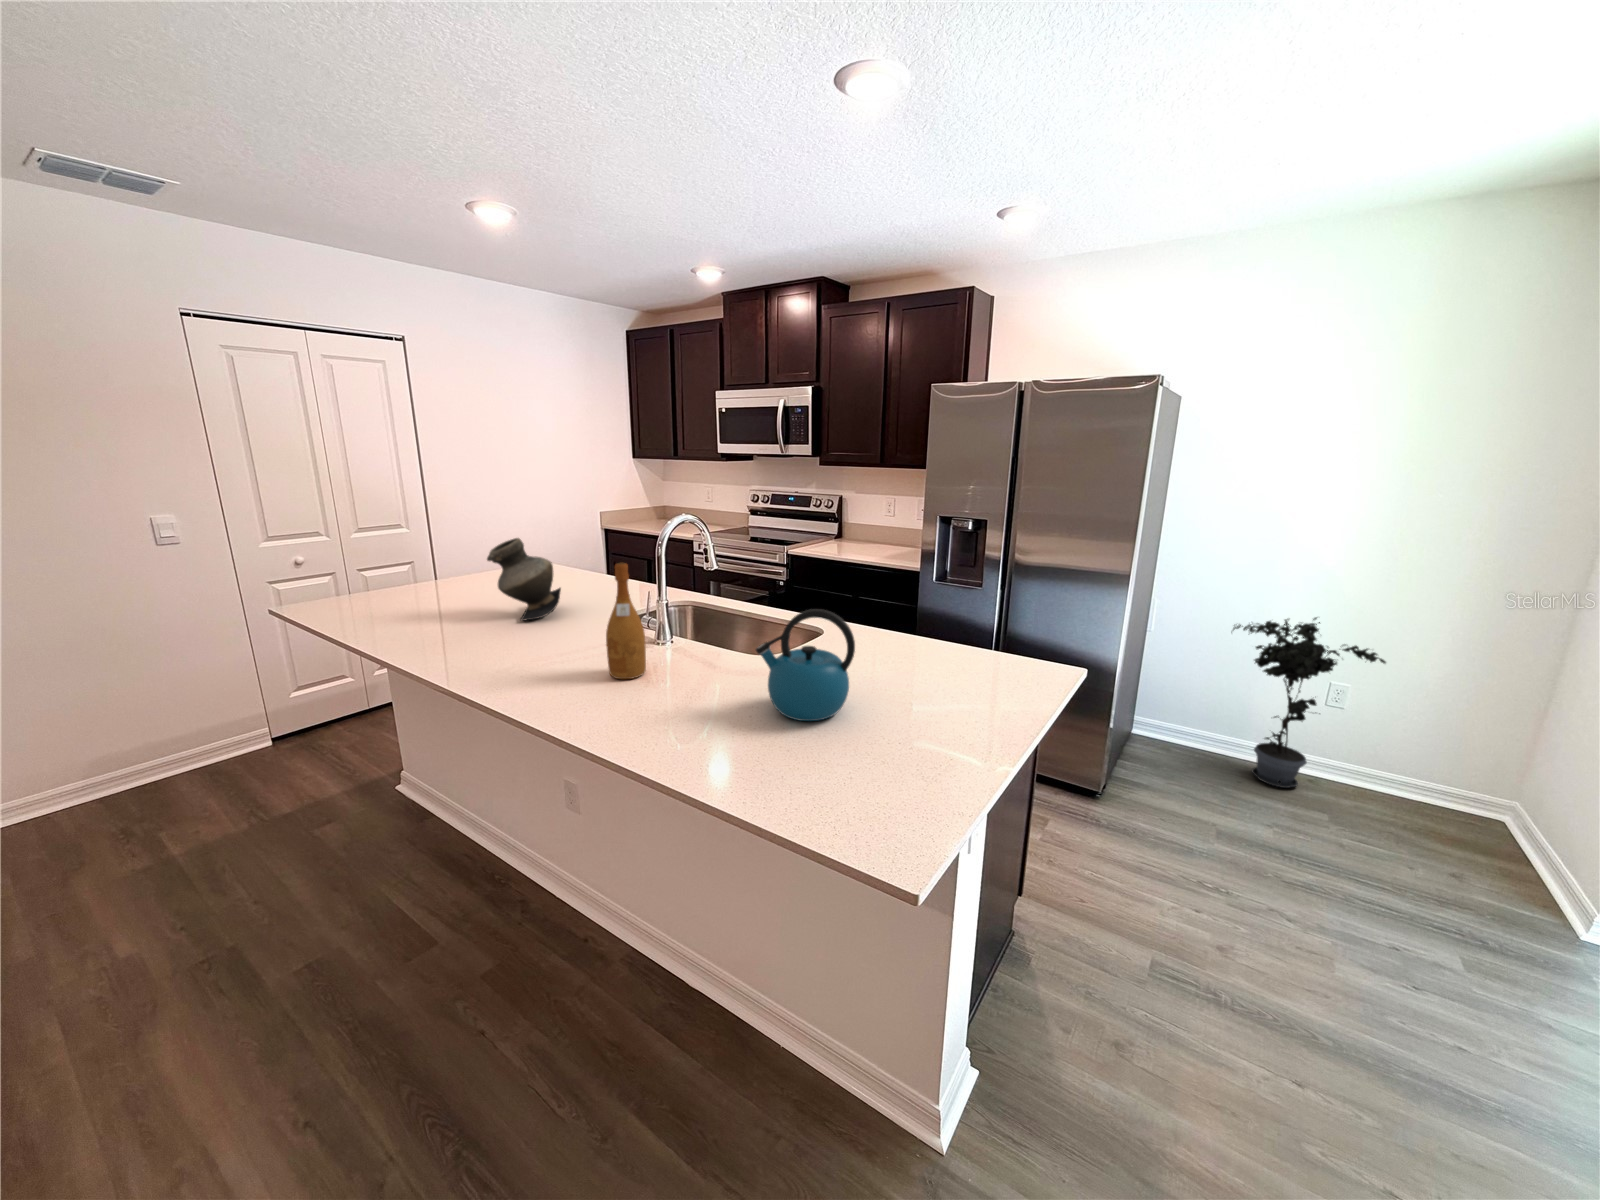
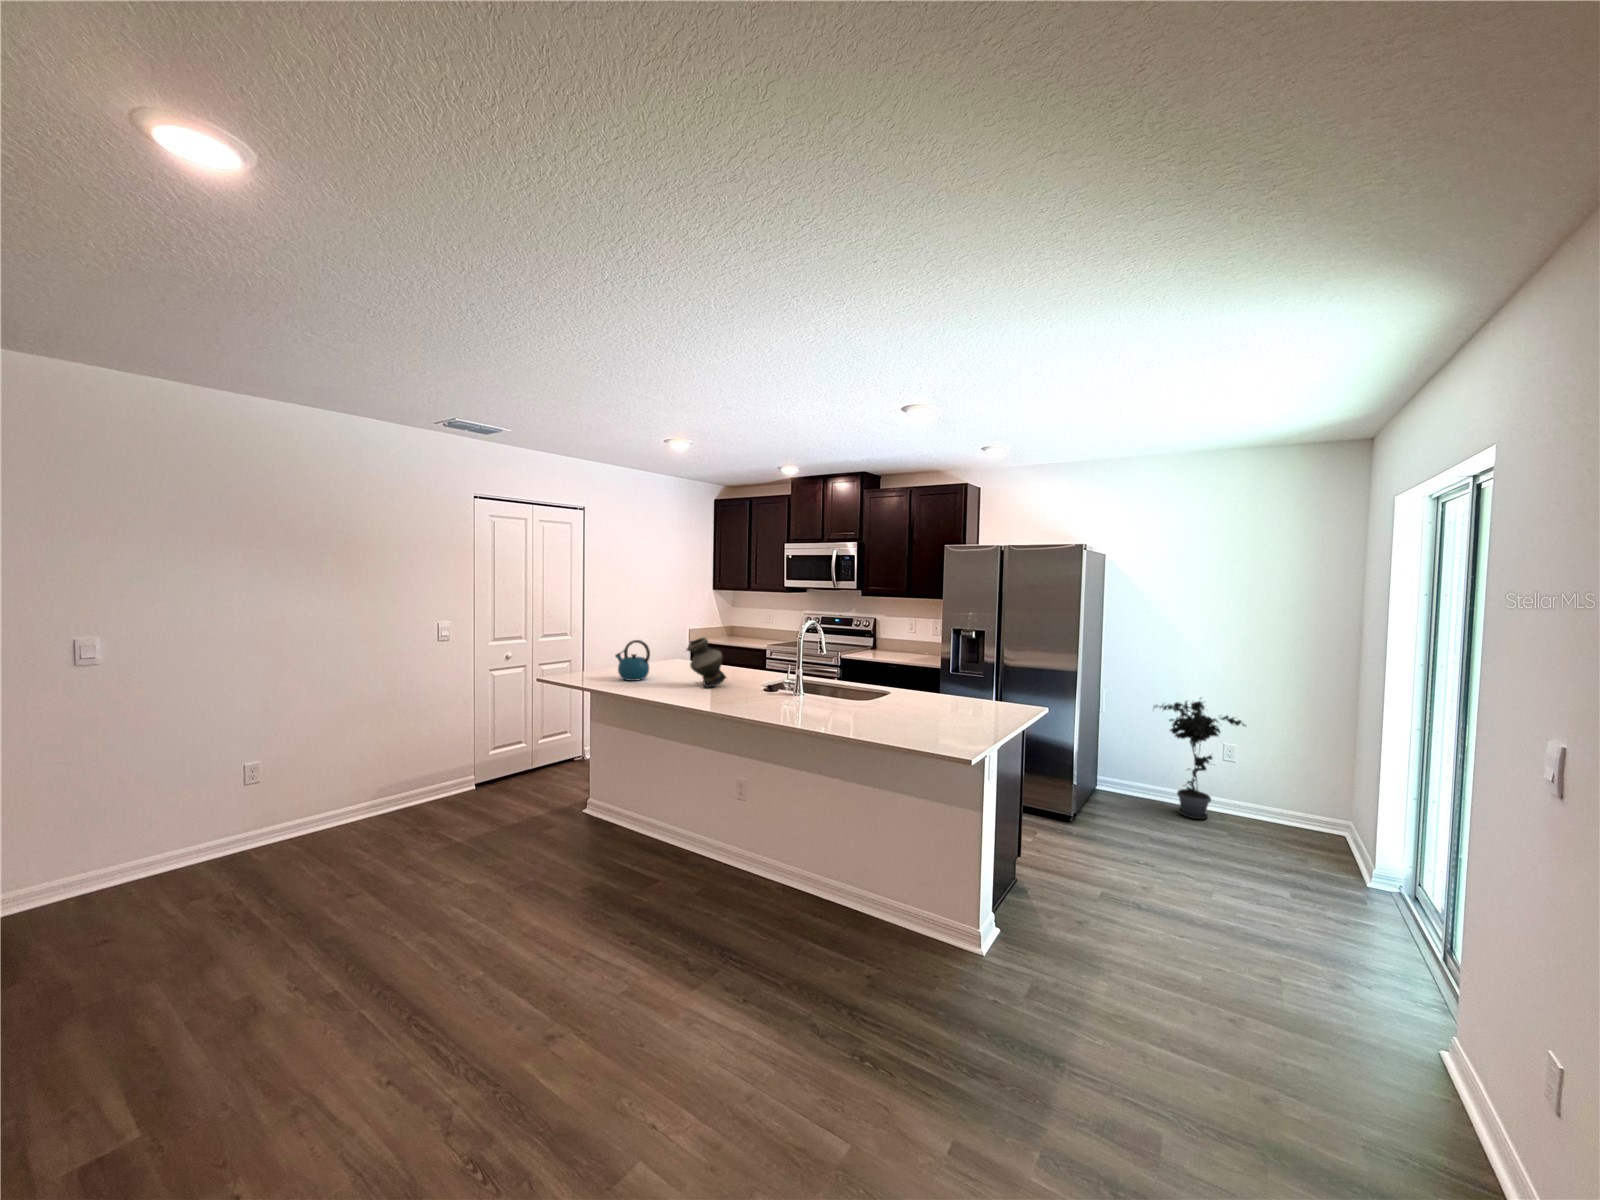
wine bottle: present [606,563,646,679] -> none [783,647,804,710]
kettle: present [756,609,855,721] -> present [615,640,650,681]

